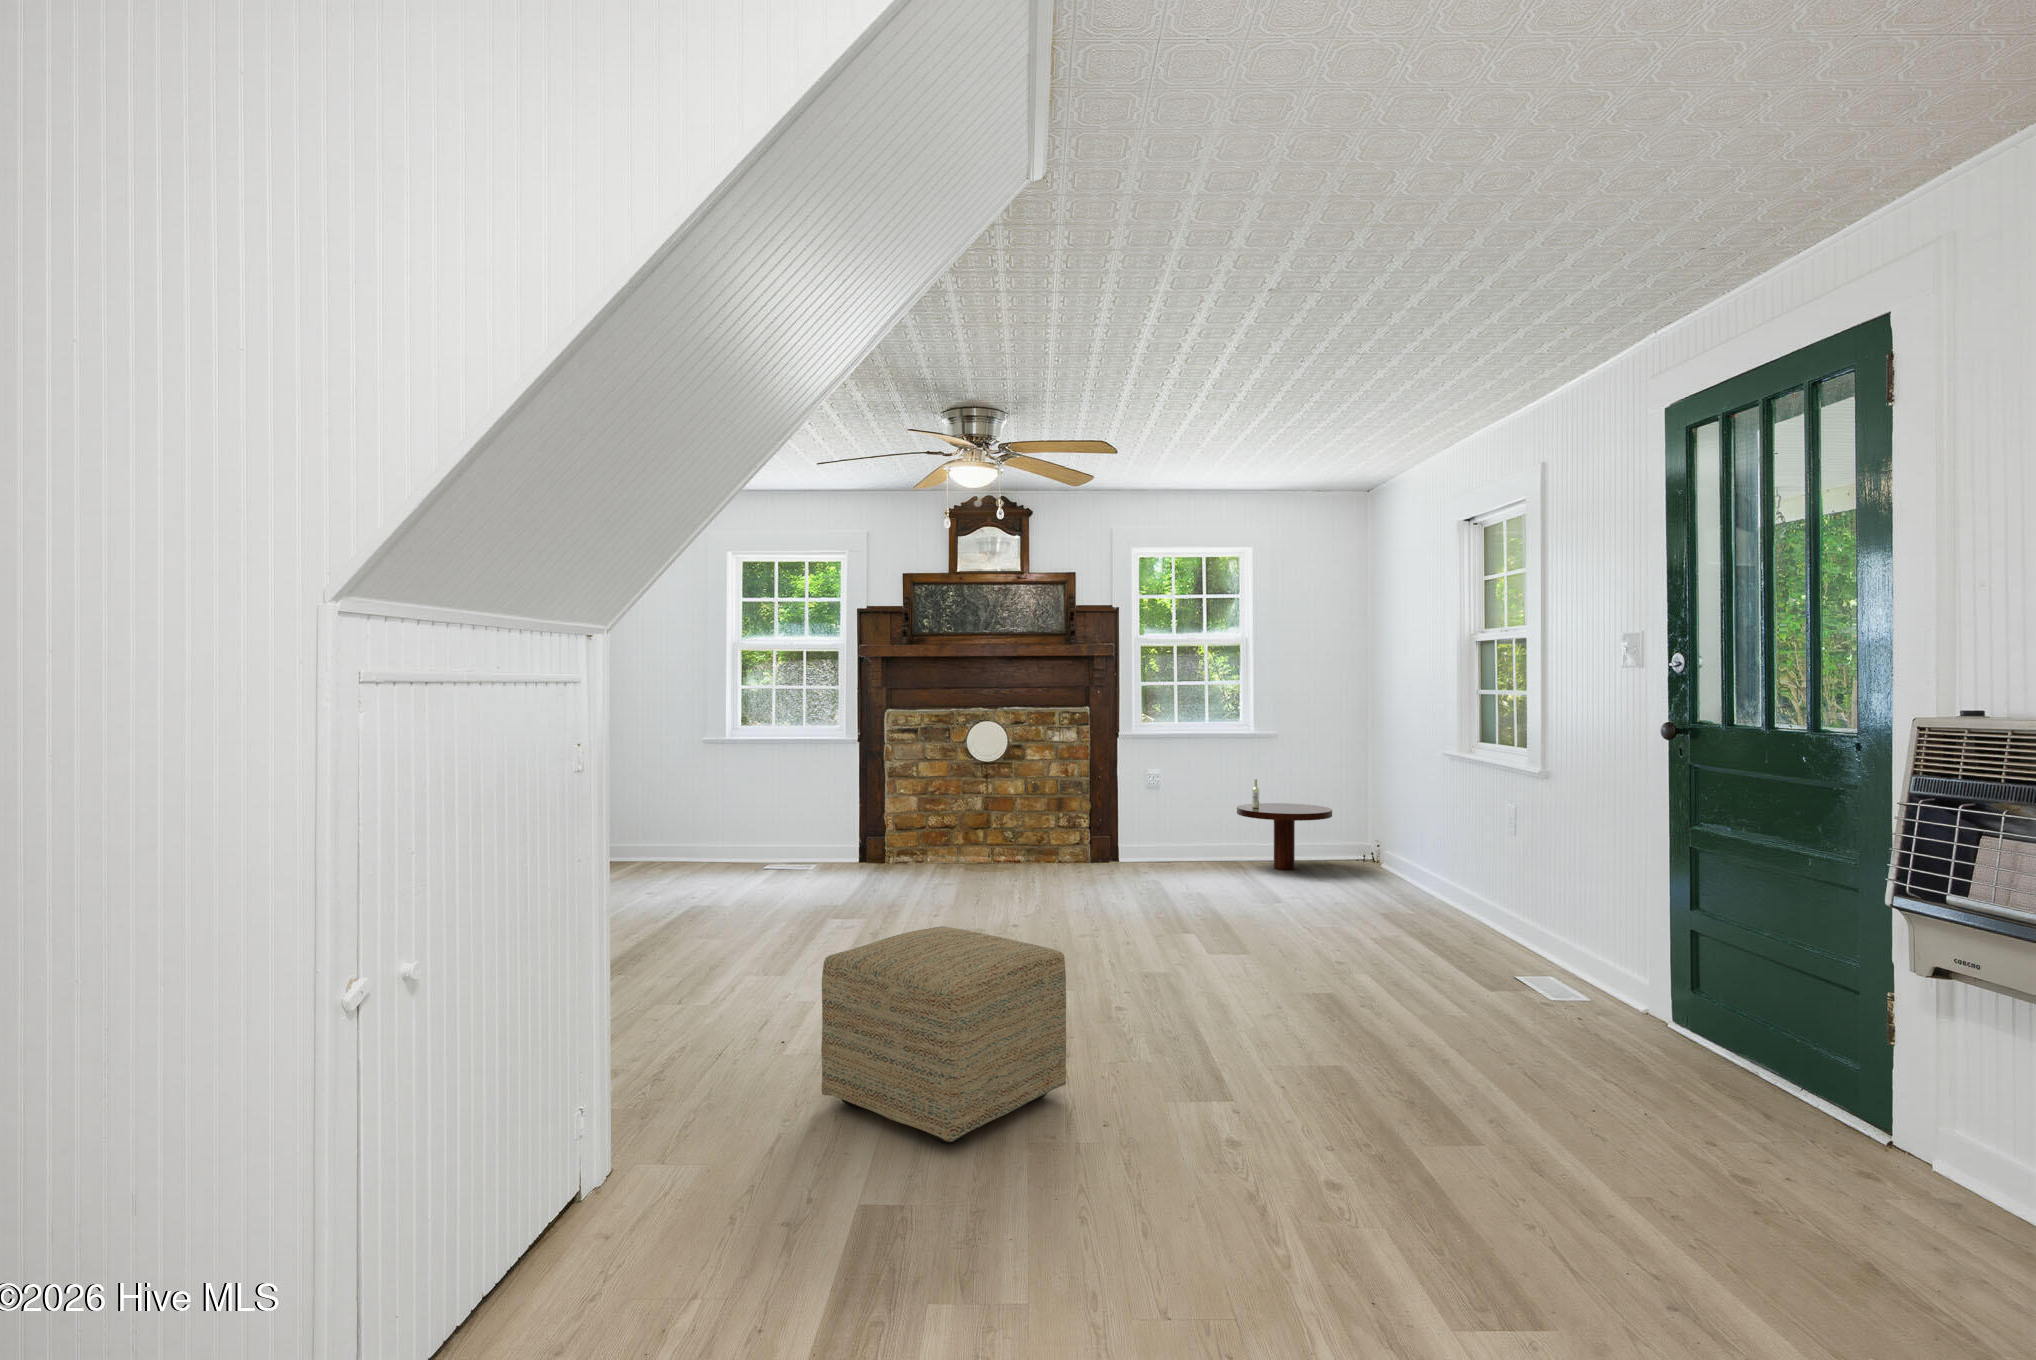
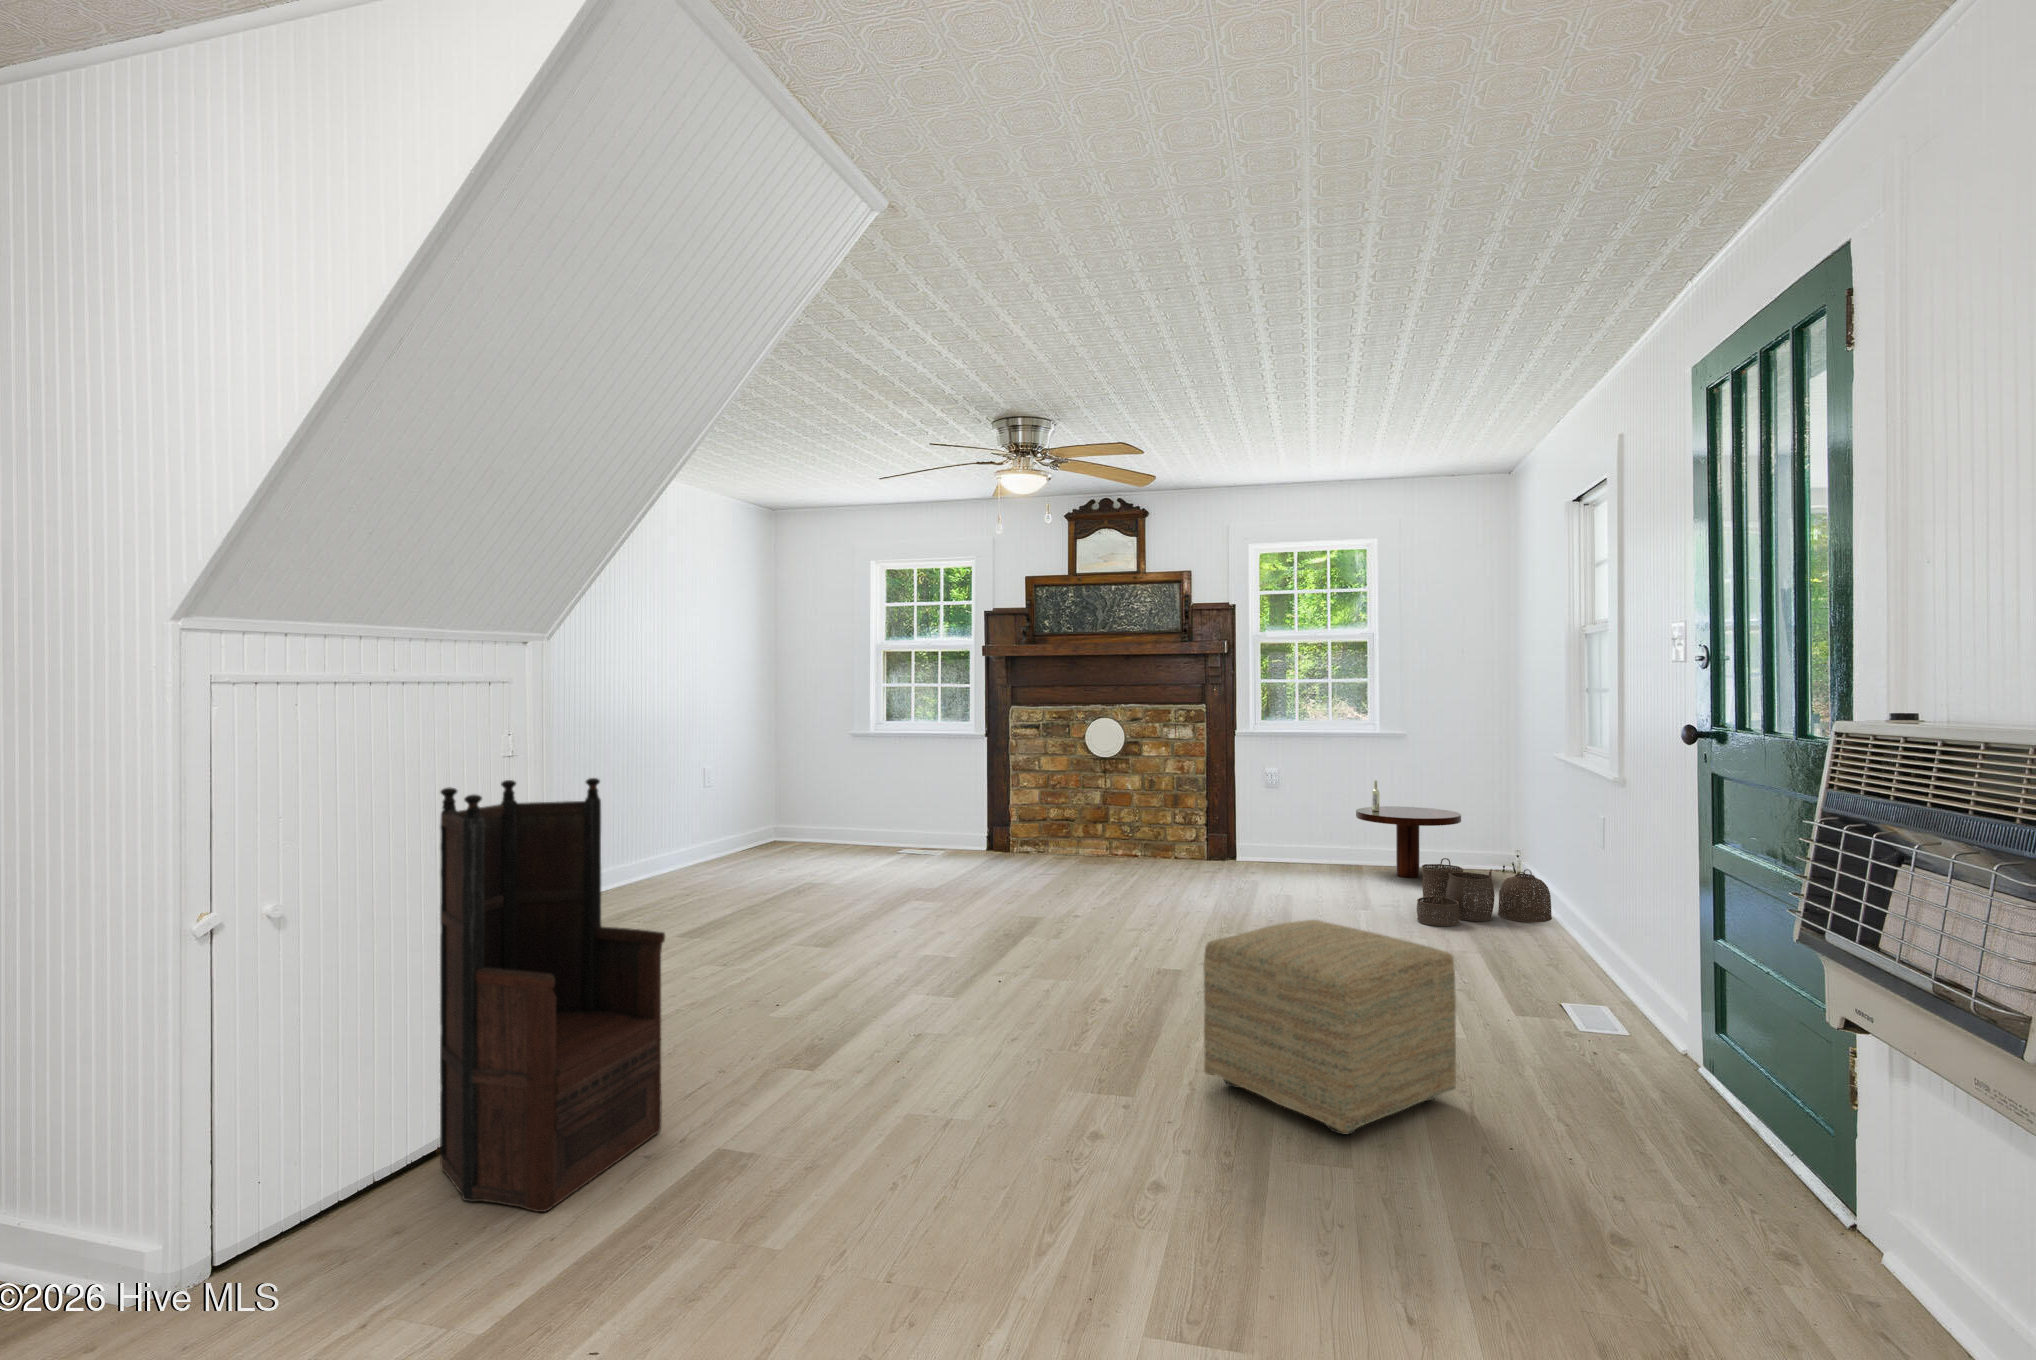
armchair: none [552,795,793,1313] -> present [440,778,665,1212]
woven basket: none [1322,850,1439,914] -> present [1417,858,1552,926]
ottoman: present [821,926,1066,1143] -> present [1204,920,1456,1134]

